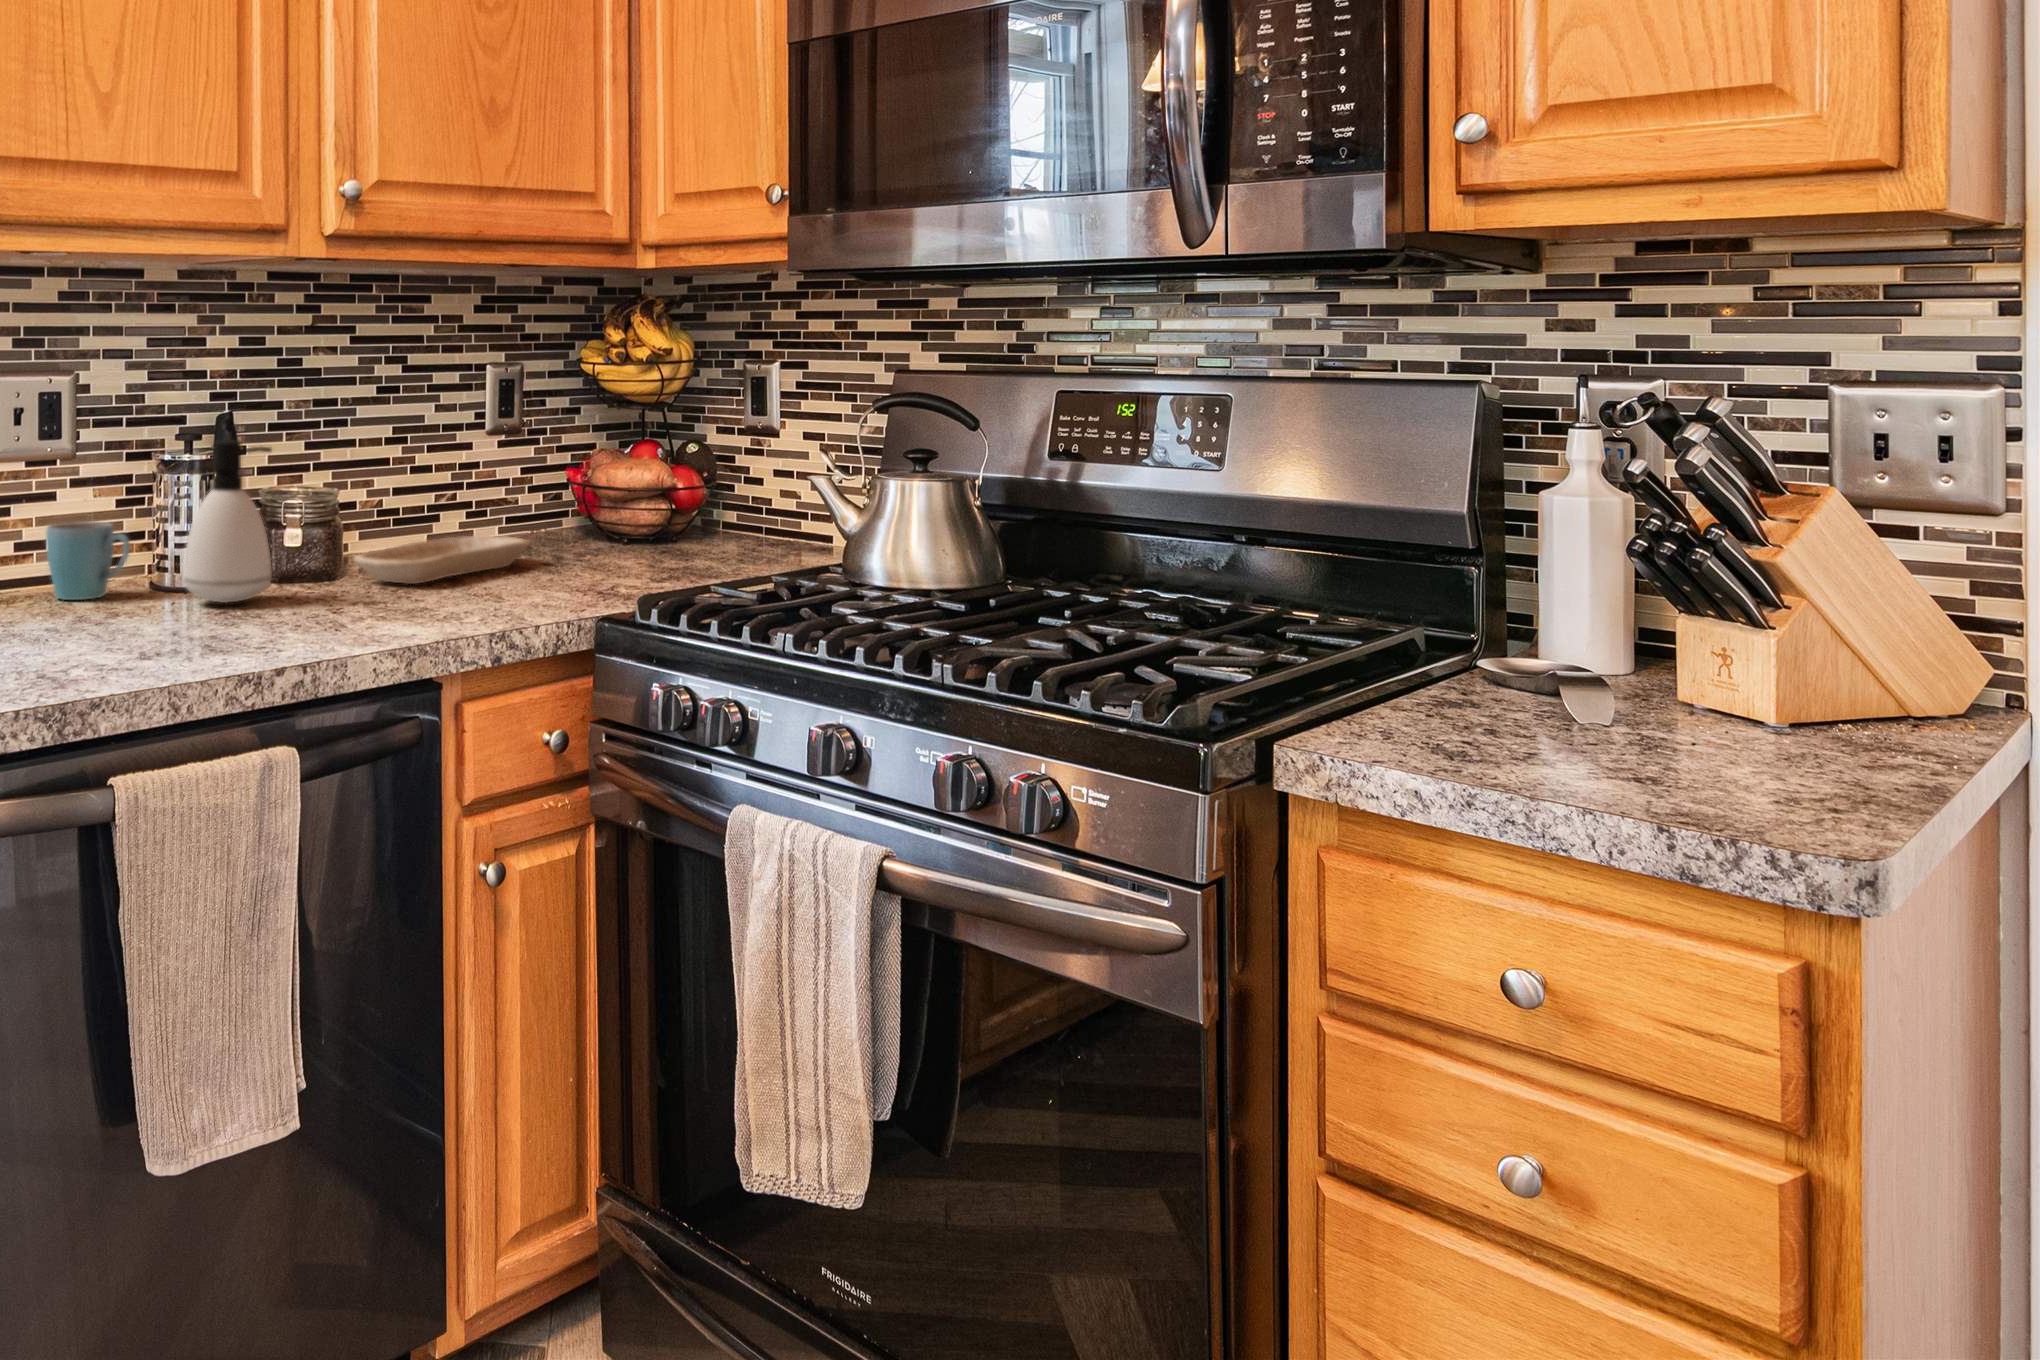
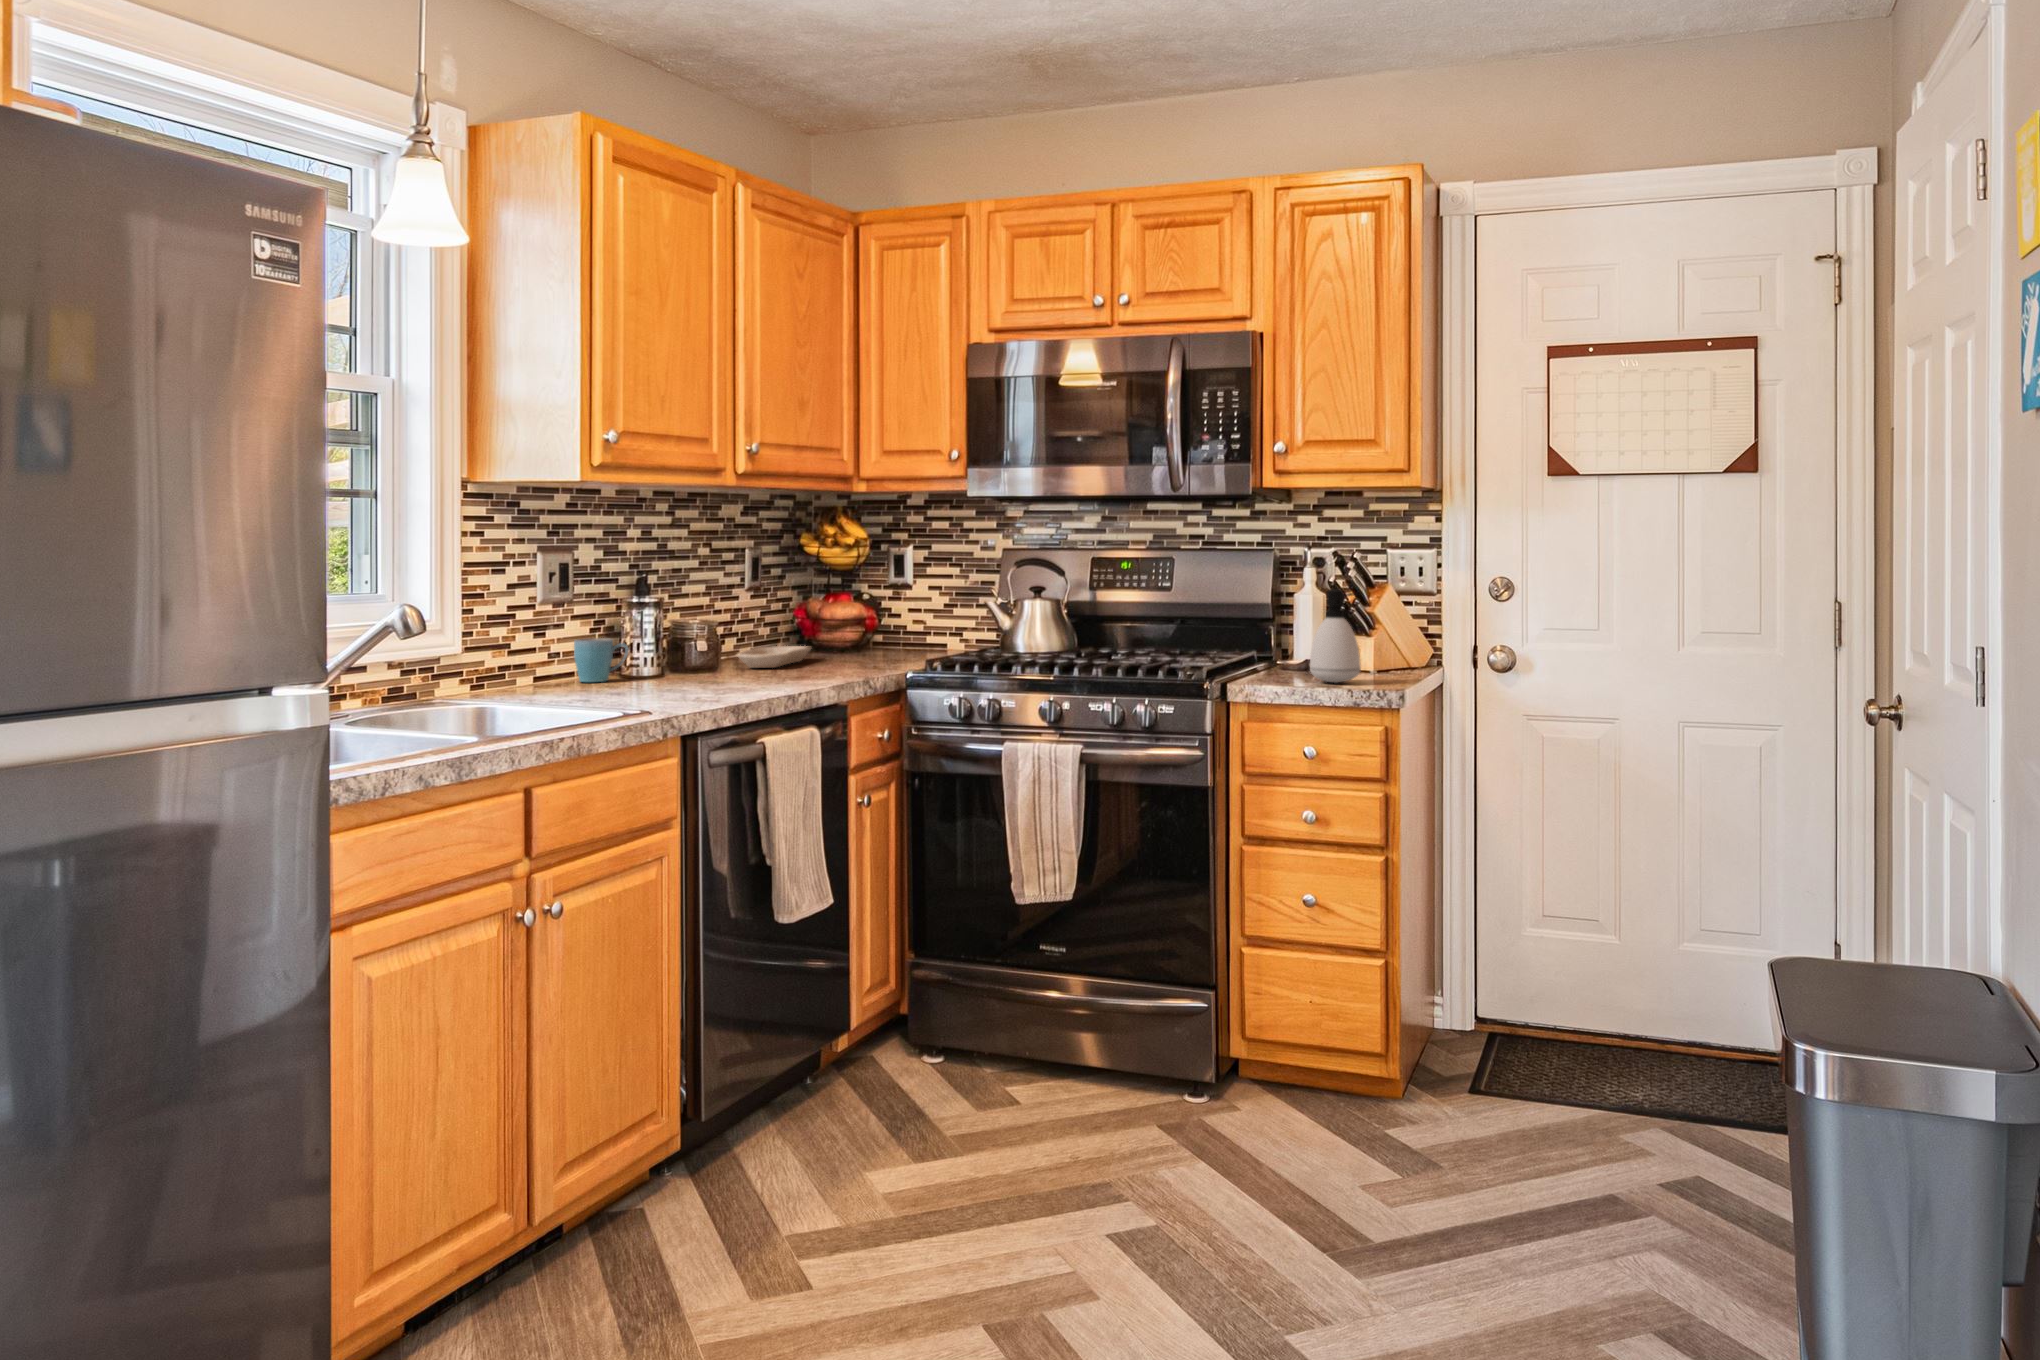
soap dispenser: present [184,440,272,603] -> present [1310,589,1361,683]

